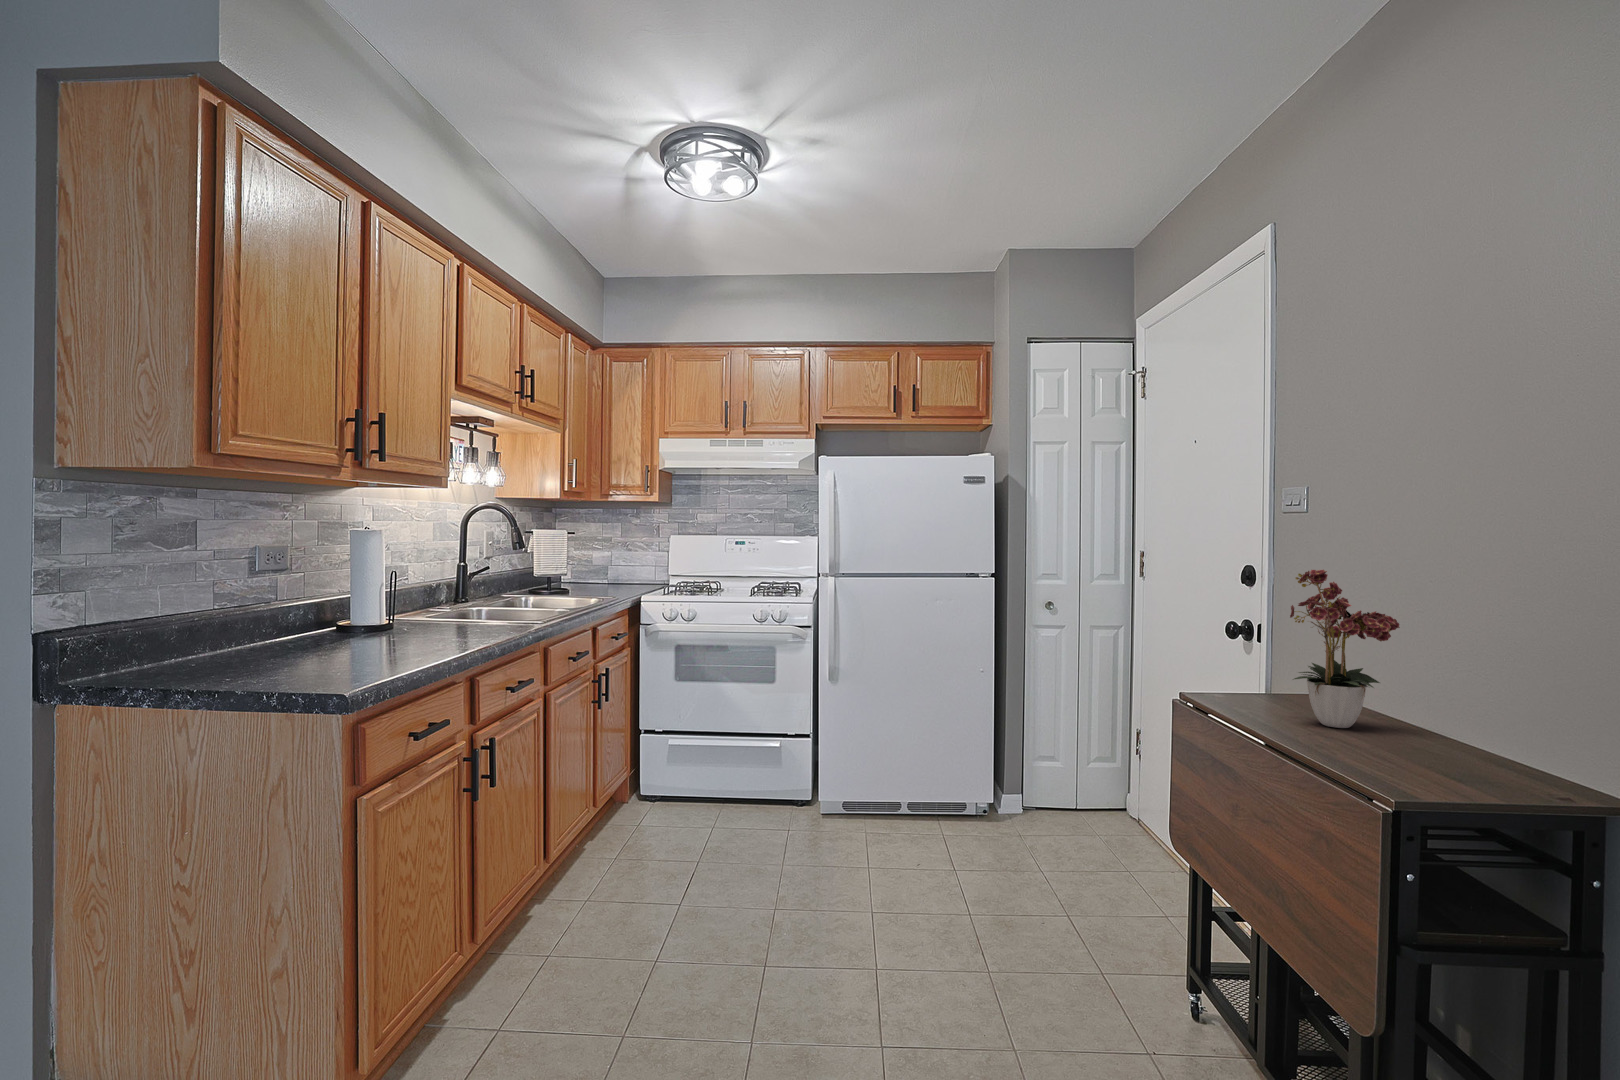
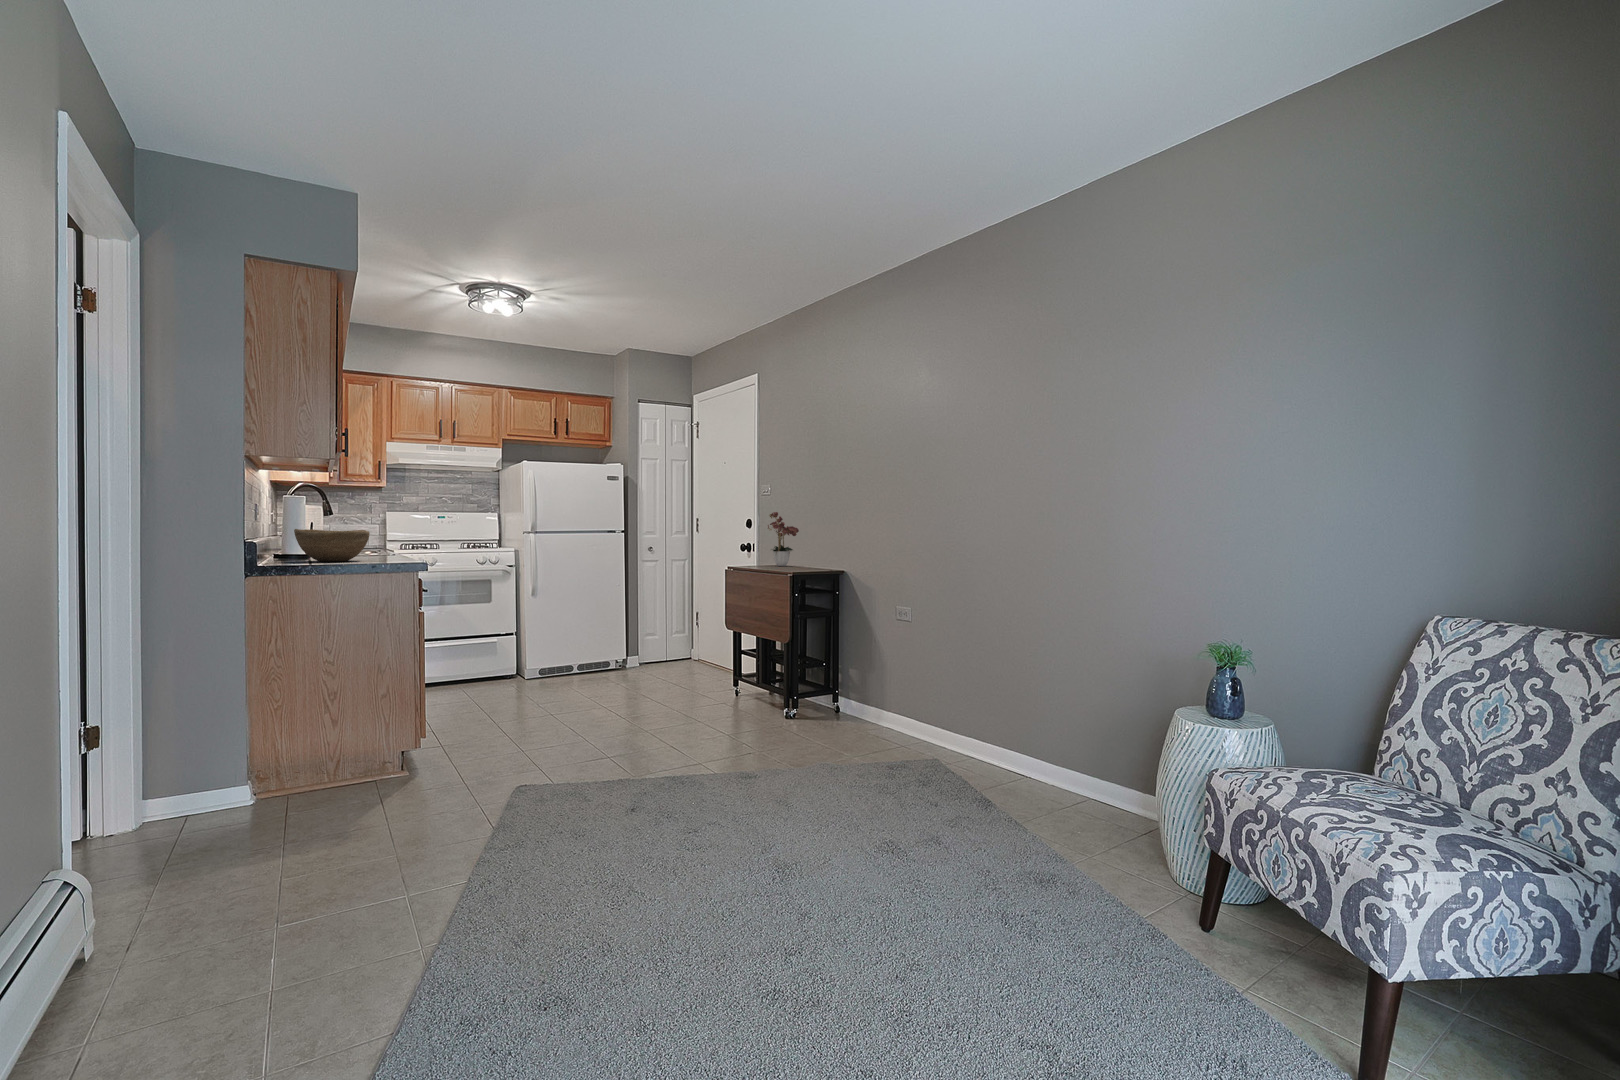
bowl: none [220,598,366,668] -> present [294,529,370,562]

